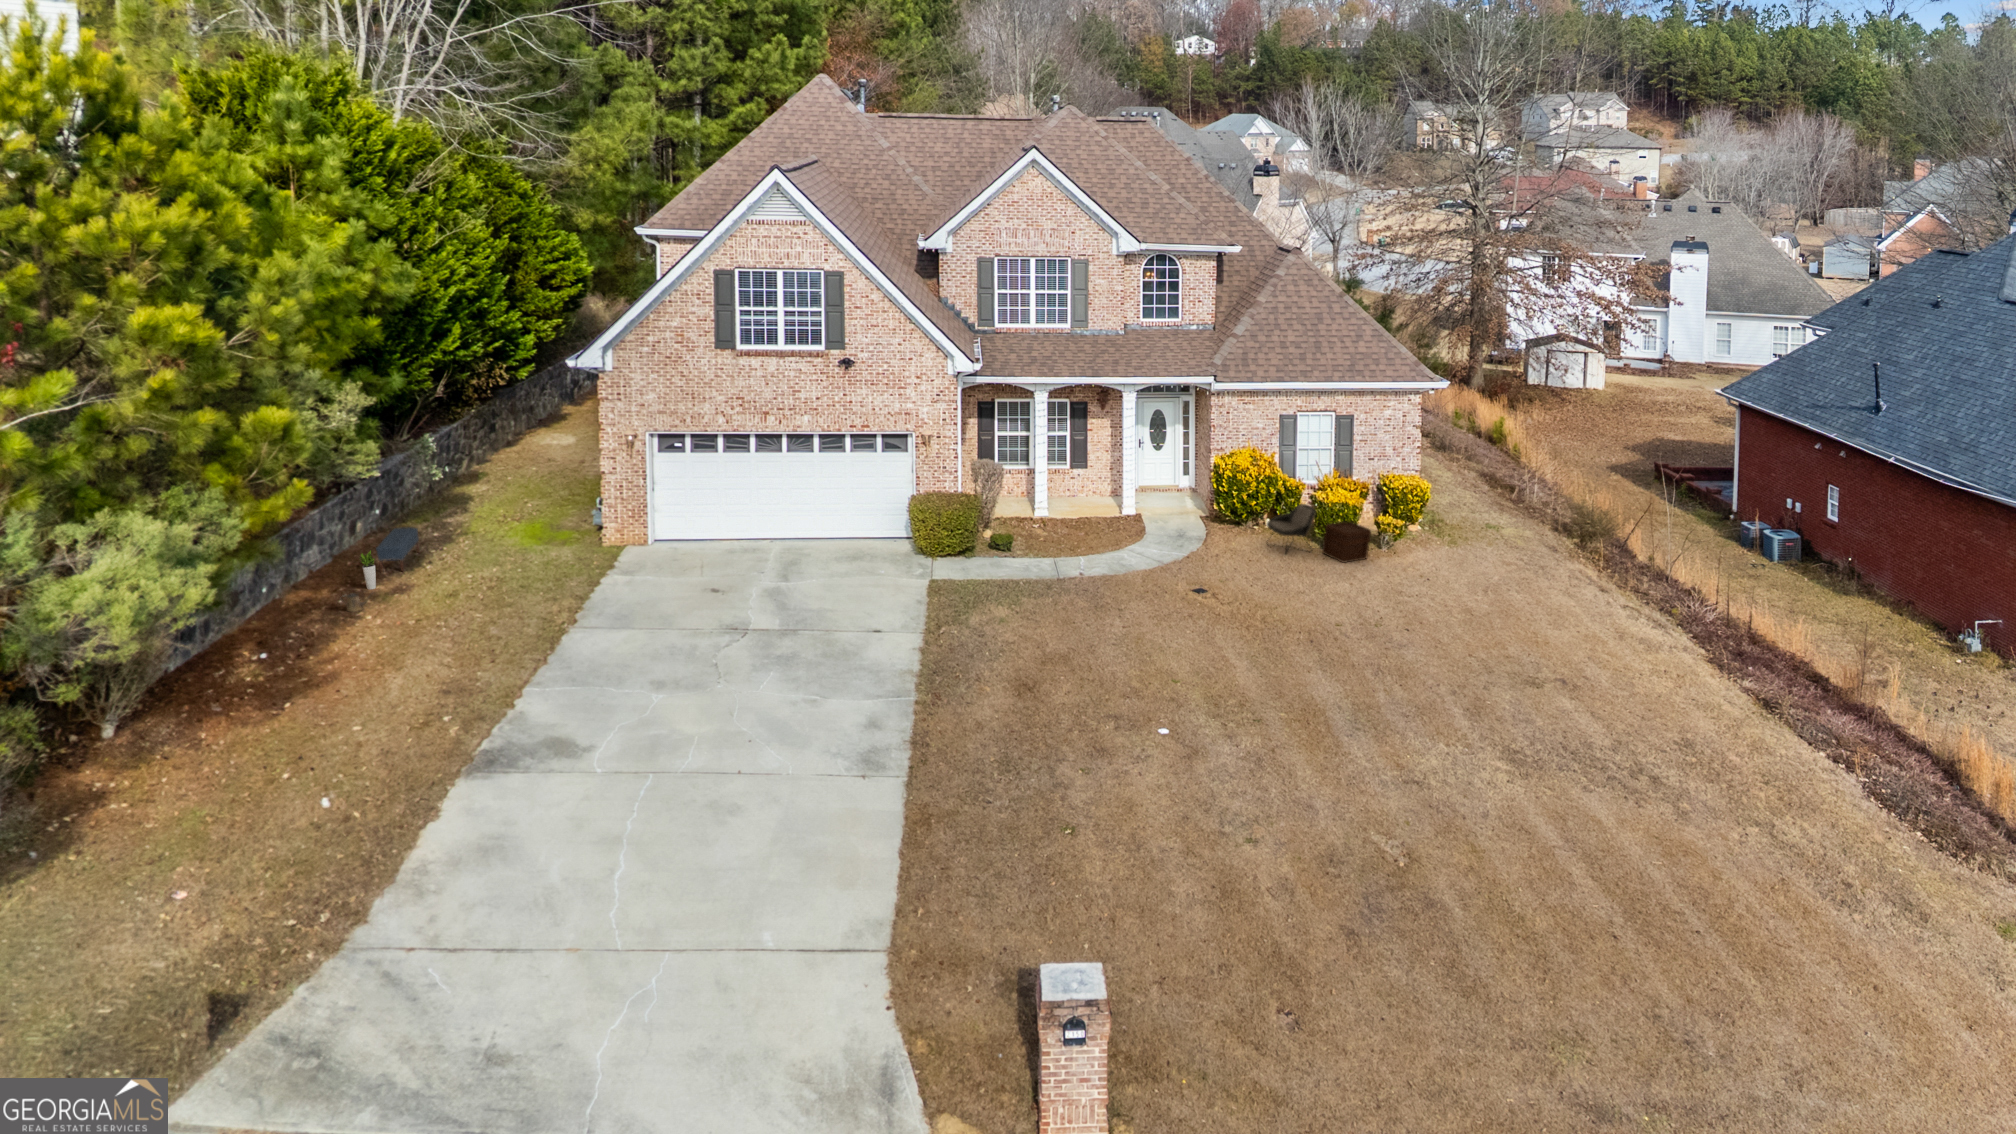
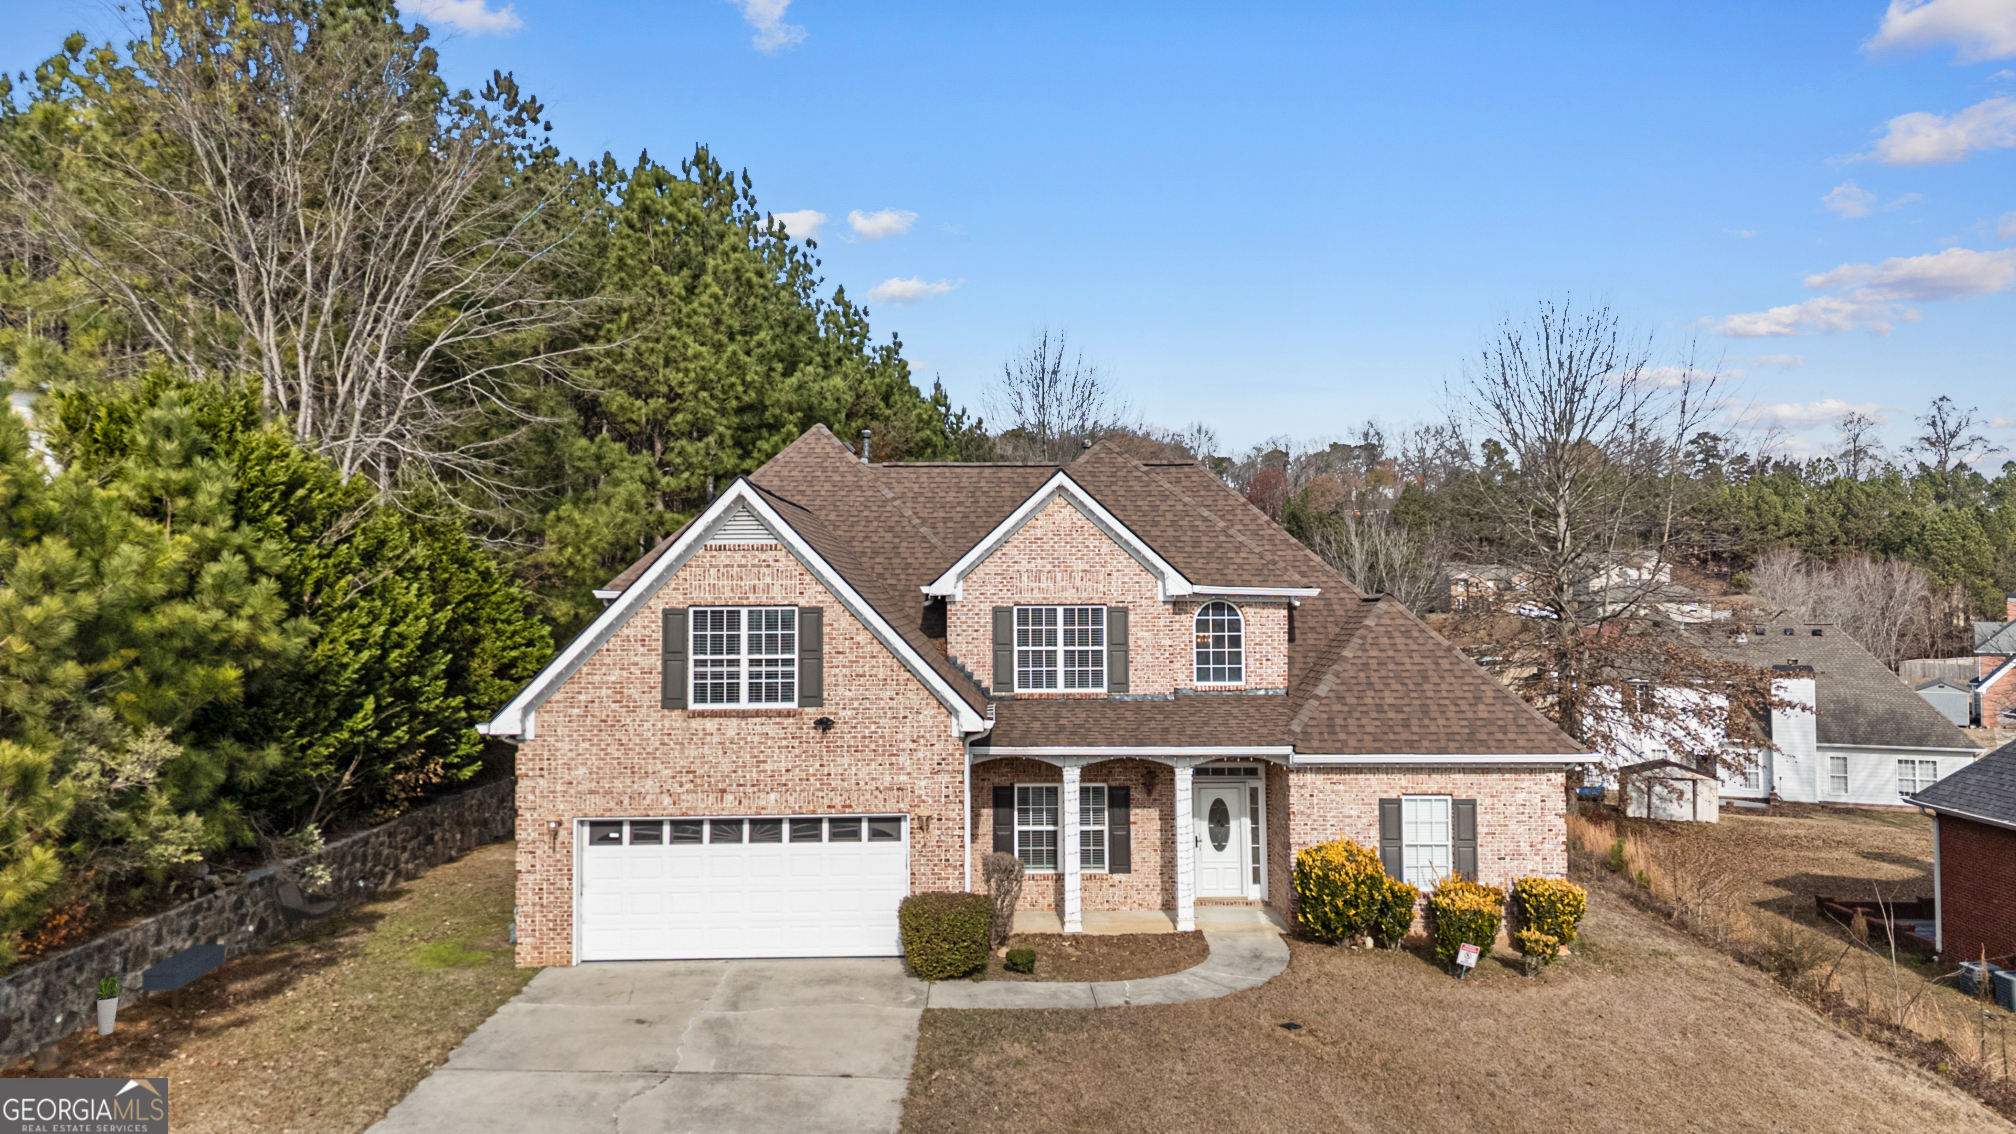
lounge chair: present [1267,504,1316,551] -> present [270,880,341,946]
wooden crate: present [1322,522,1371,563] -> none [1462,937,1528,998]

